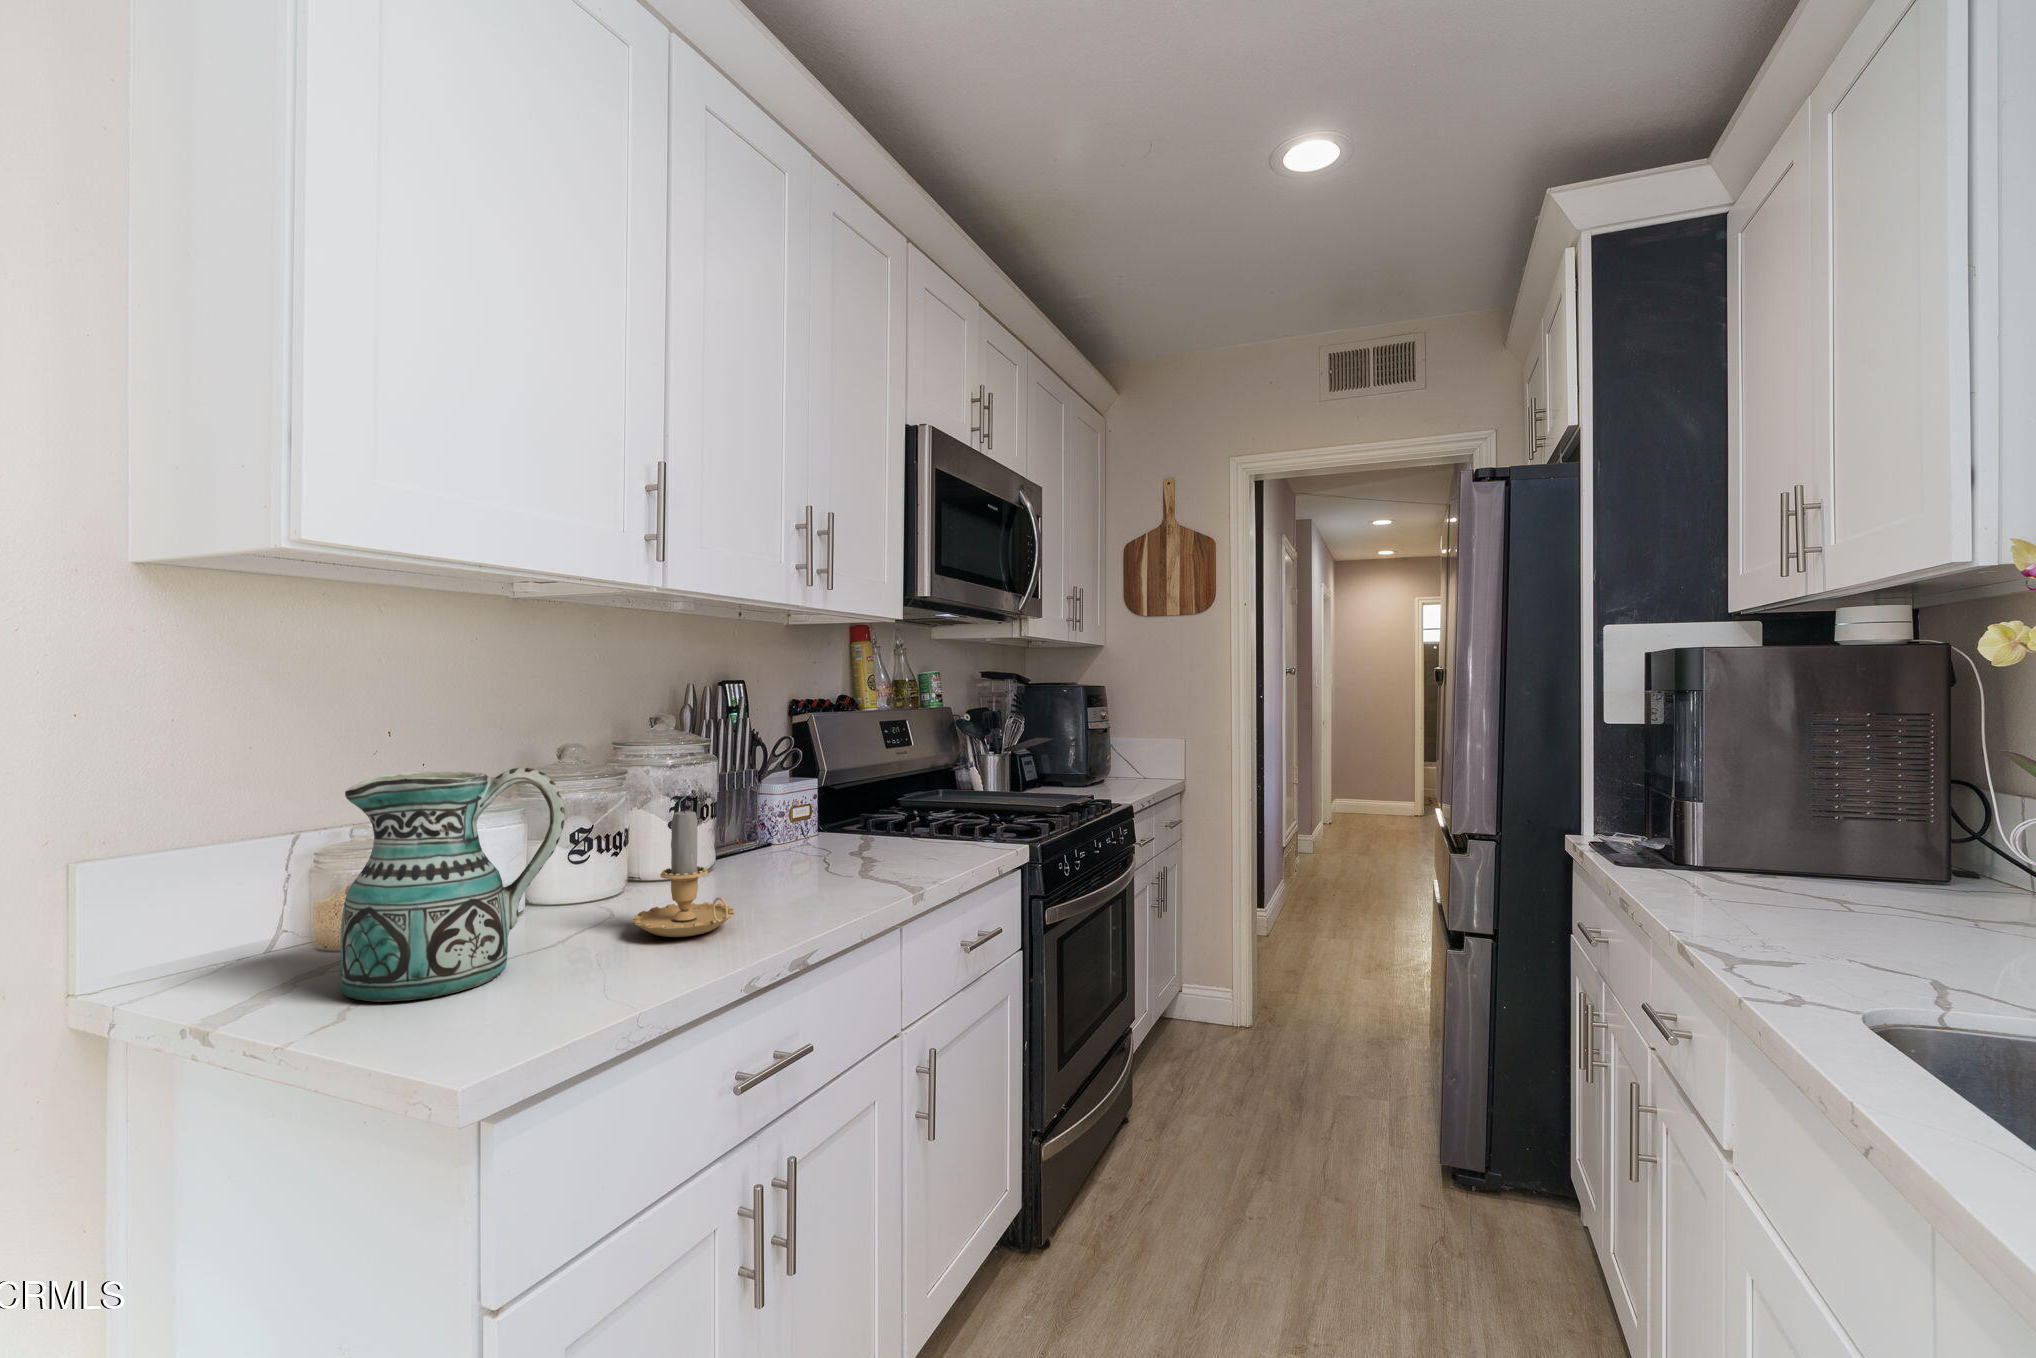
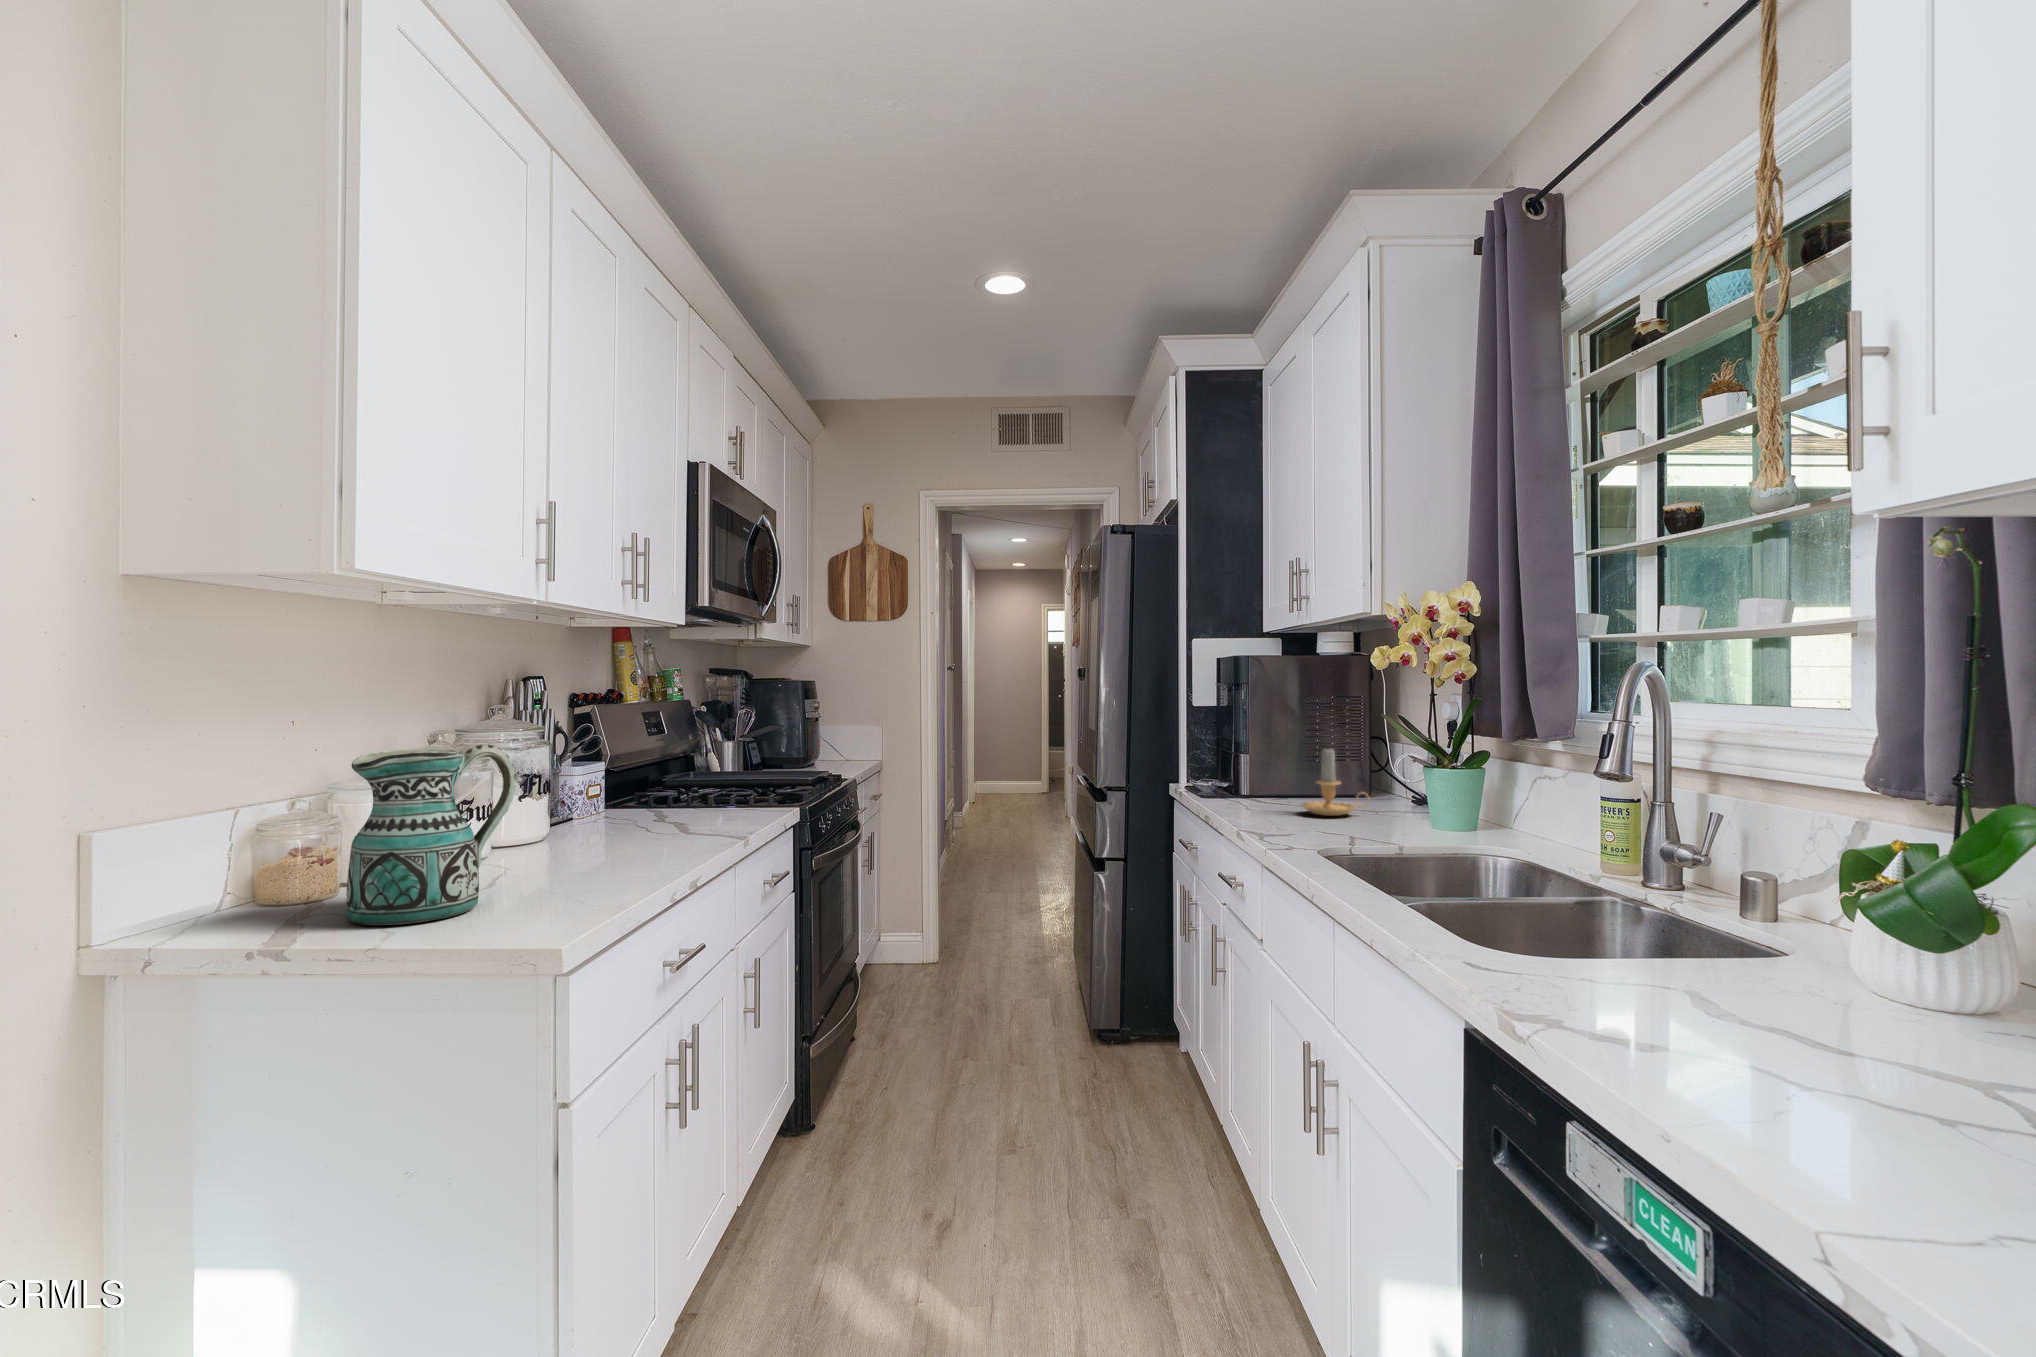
candle: present [632,805,735,937] -> present [1302,749,1364,816]

